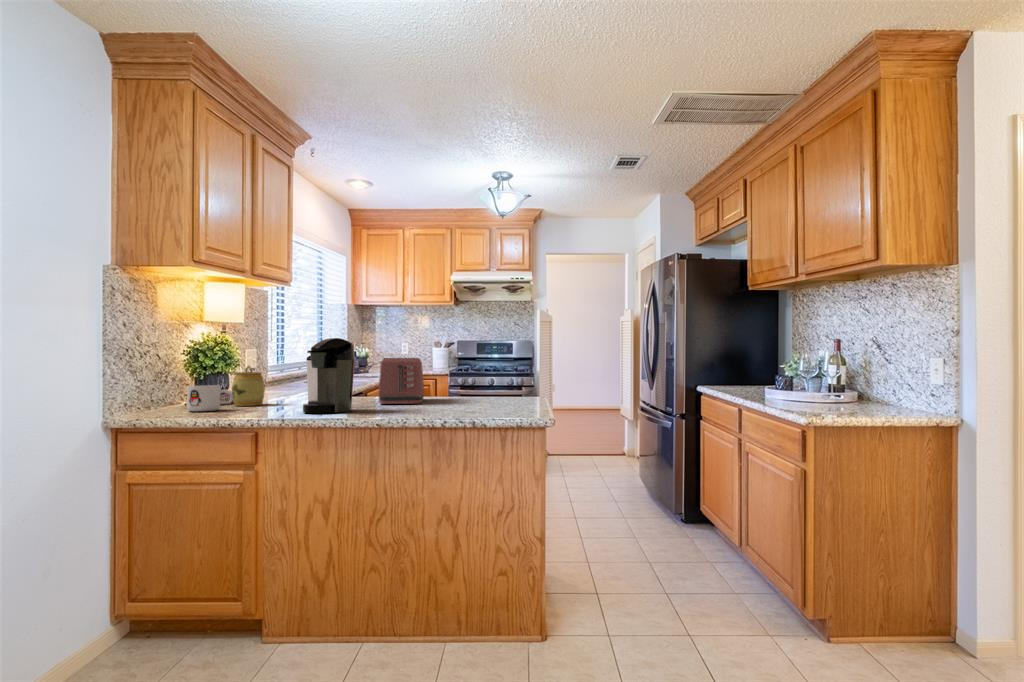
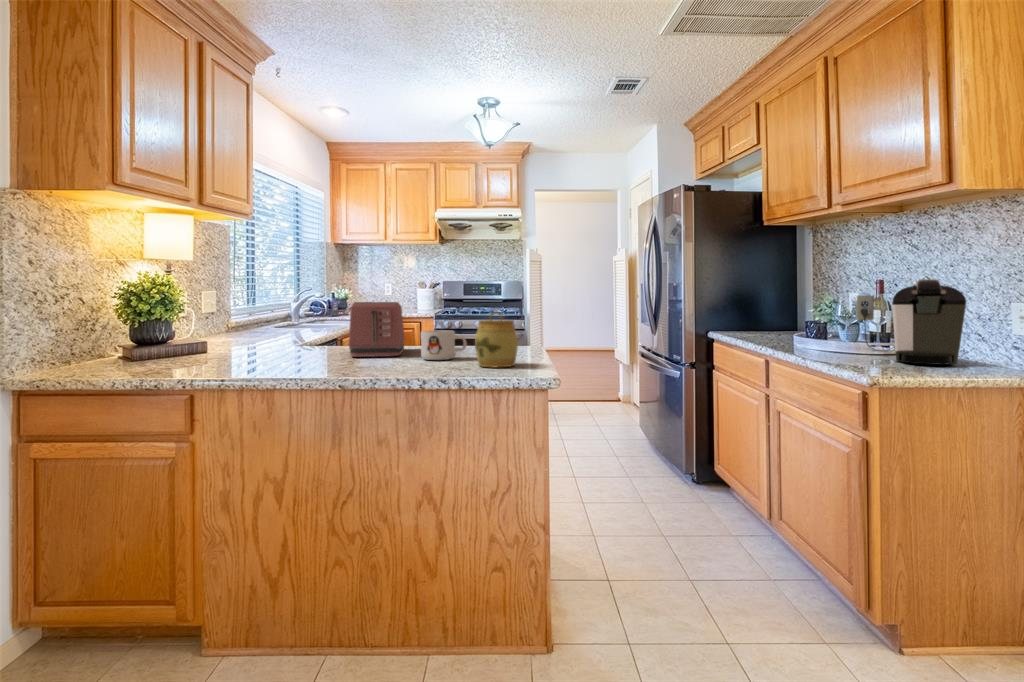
coffee maker: present [303,338,355,413] -> present [856,279,966,365]
jar: present [232,366,265,406] -> present [475,311,518,368]
mug: present [187,385,233,411] -> present [421,330,467,360]

